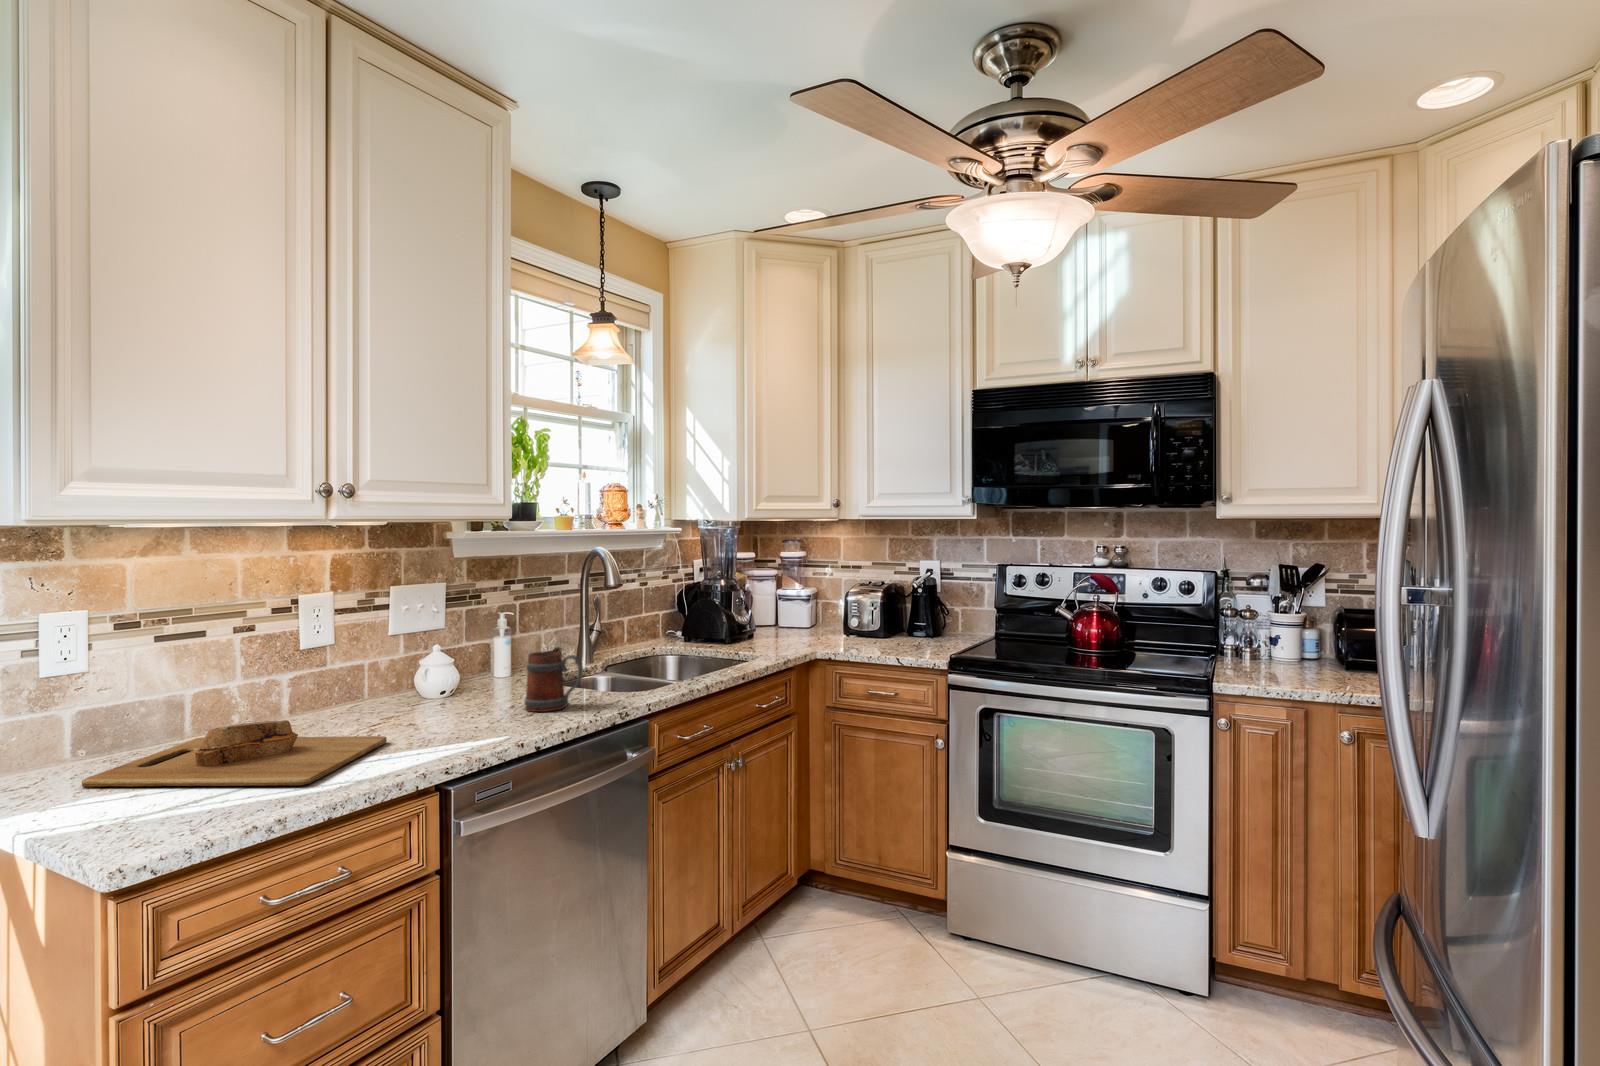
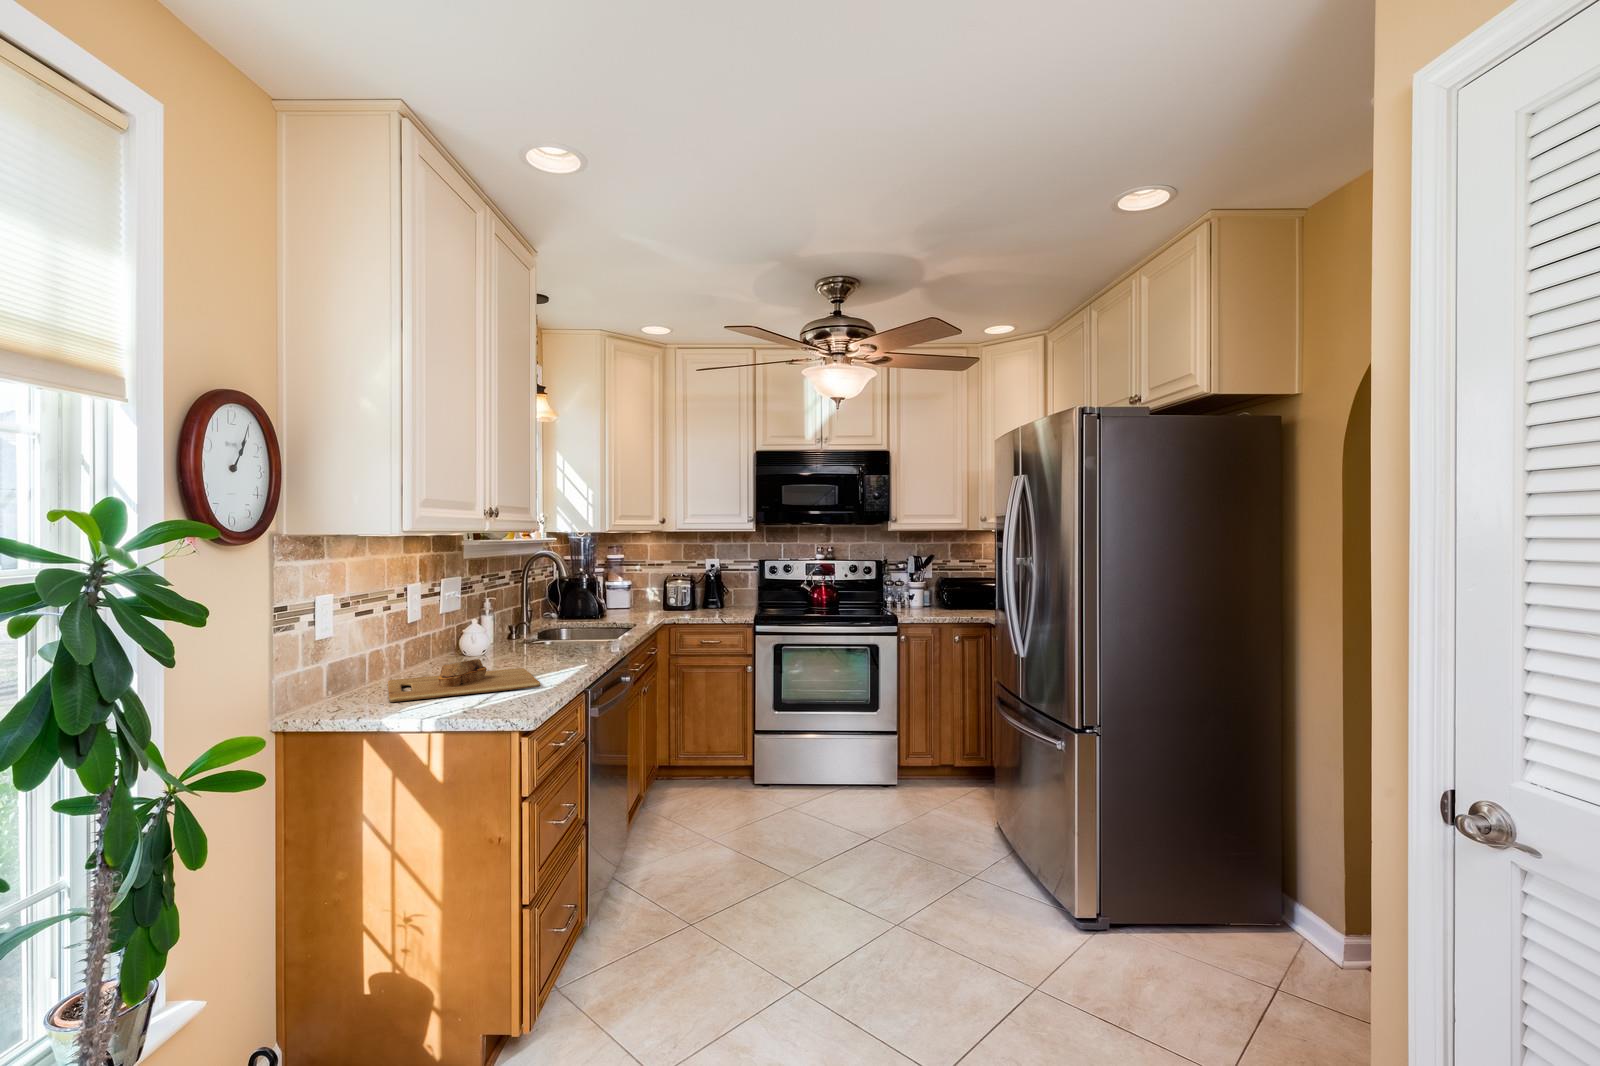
mug: present [524,651,583,712] -> none [559,617,597,654]

